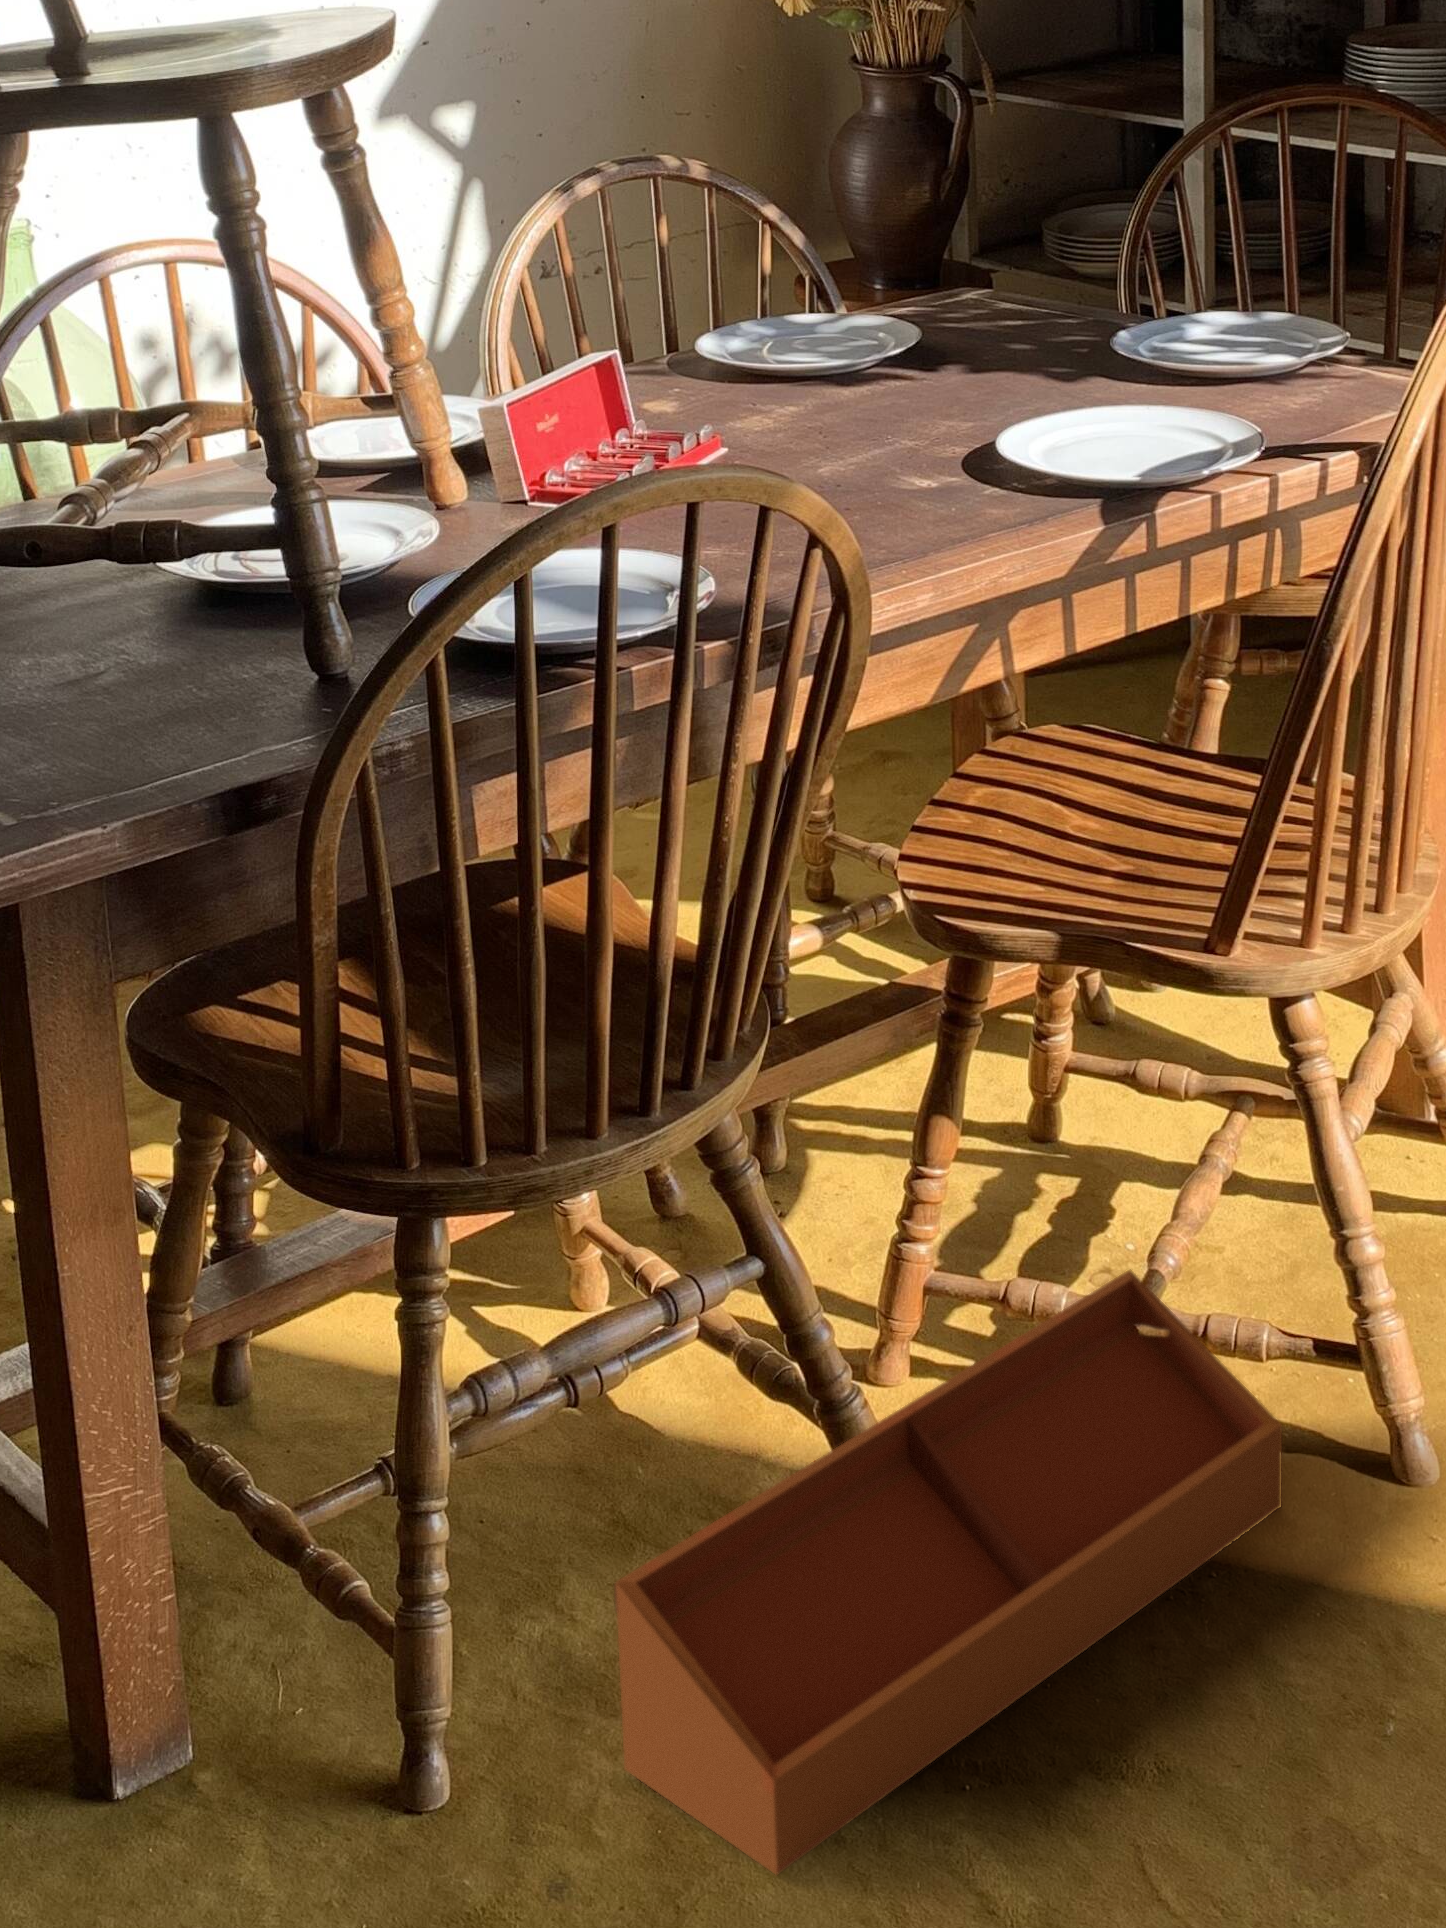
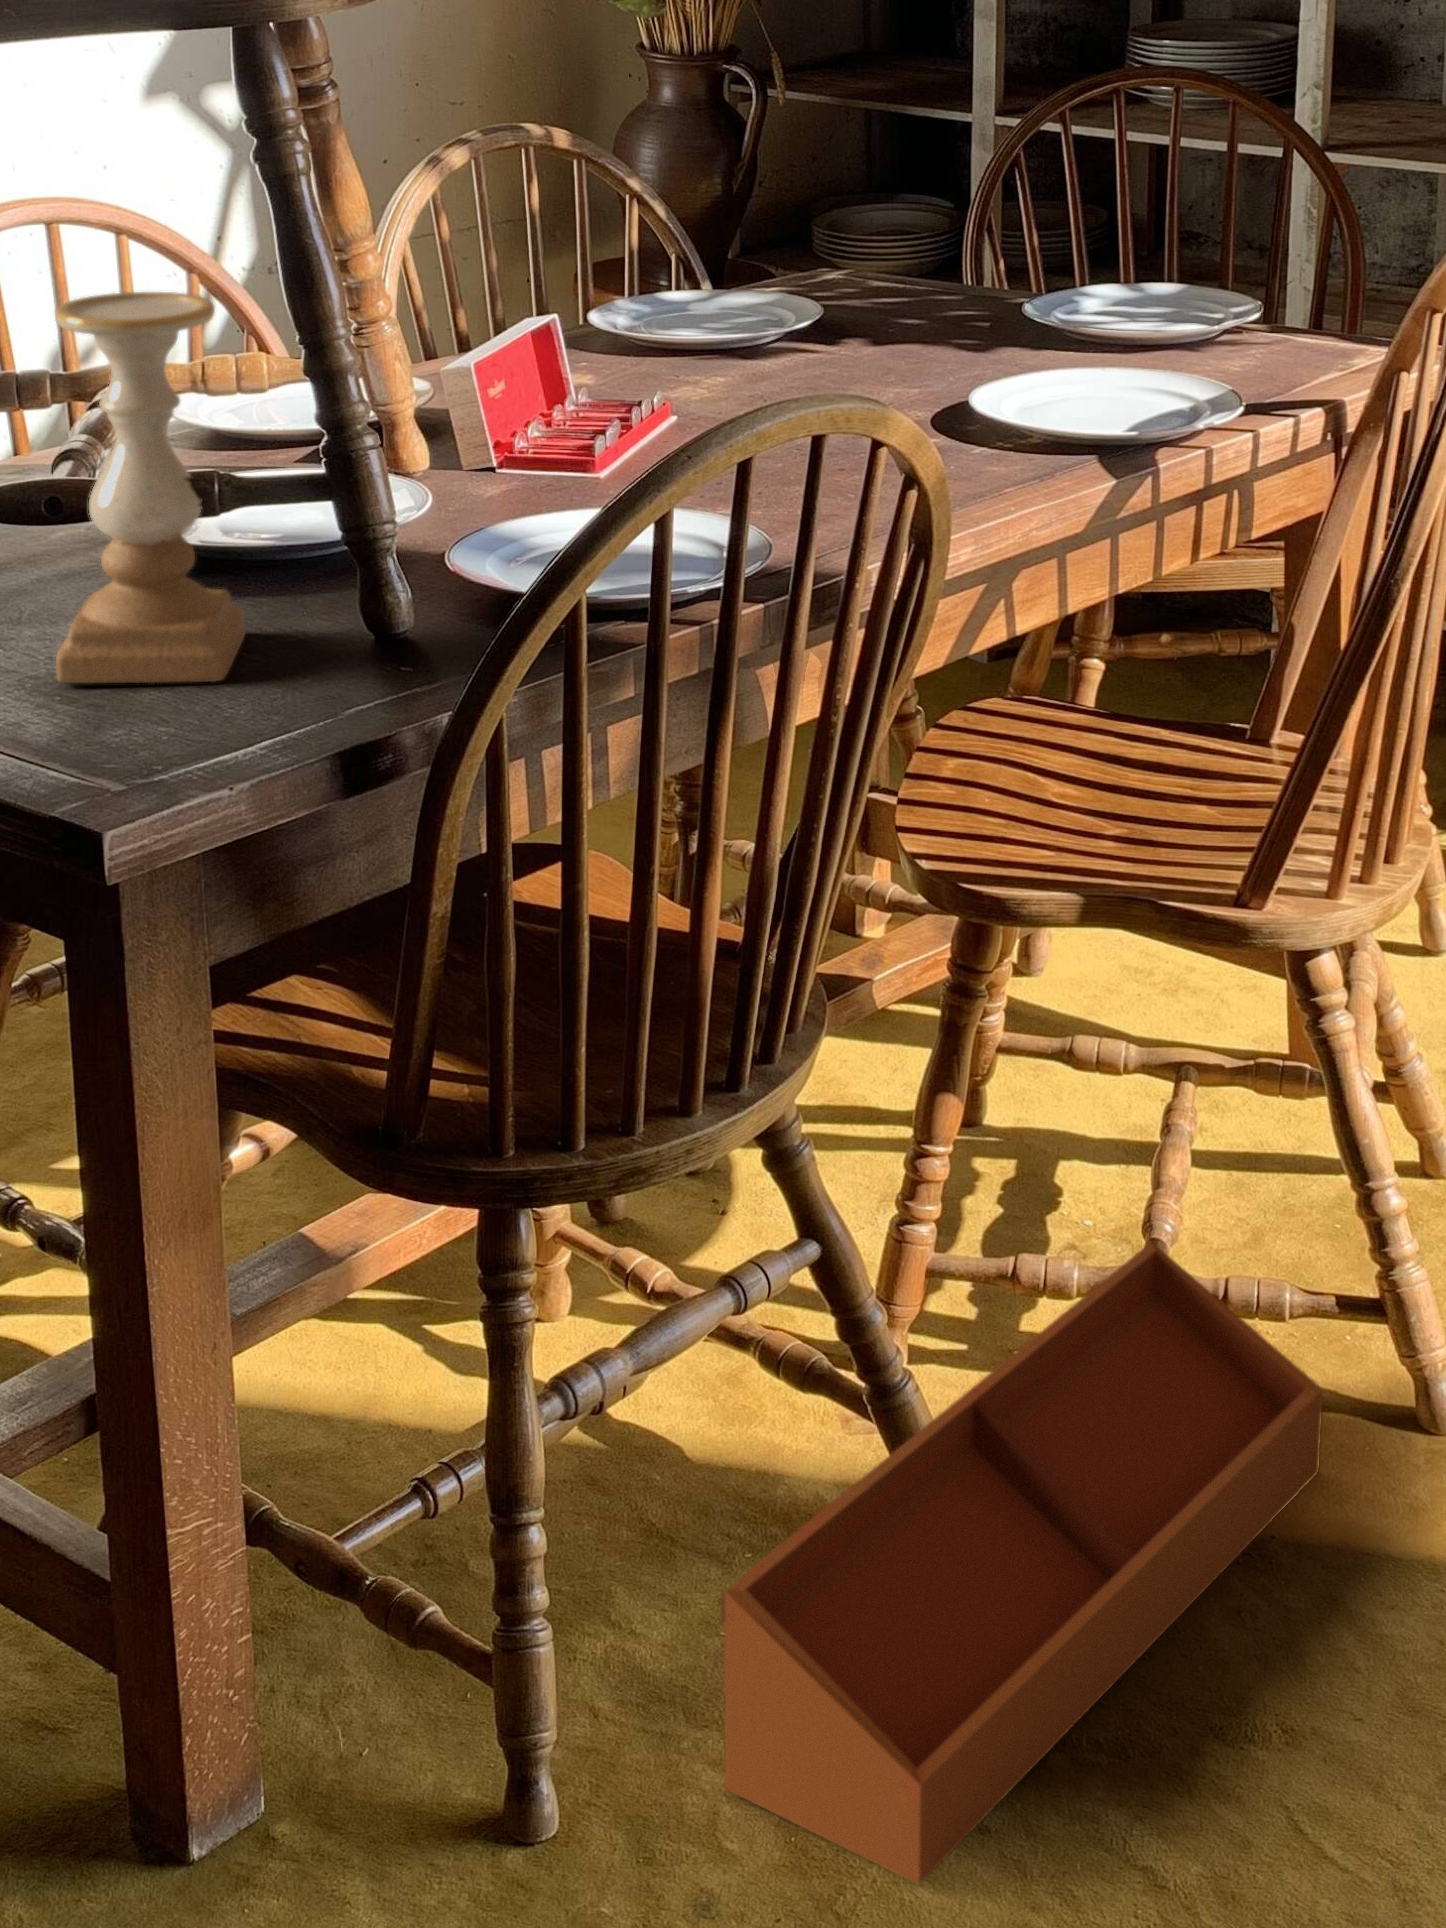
candle holder: none [36,363,224,719] -> present [55,292,245,683]

